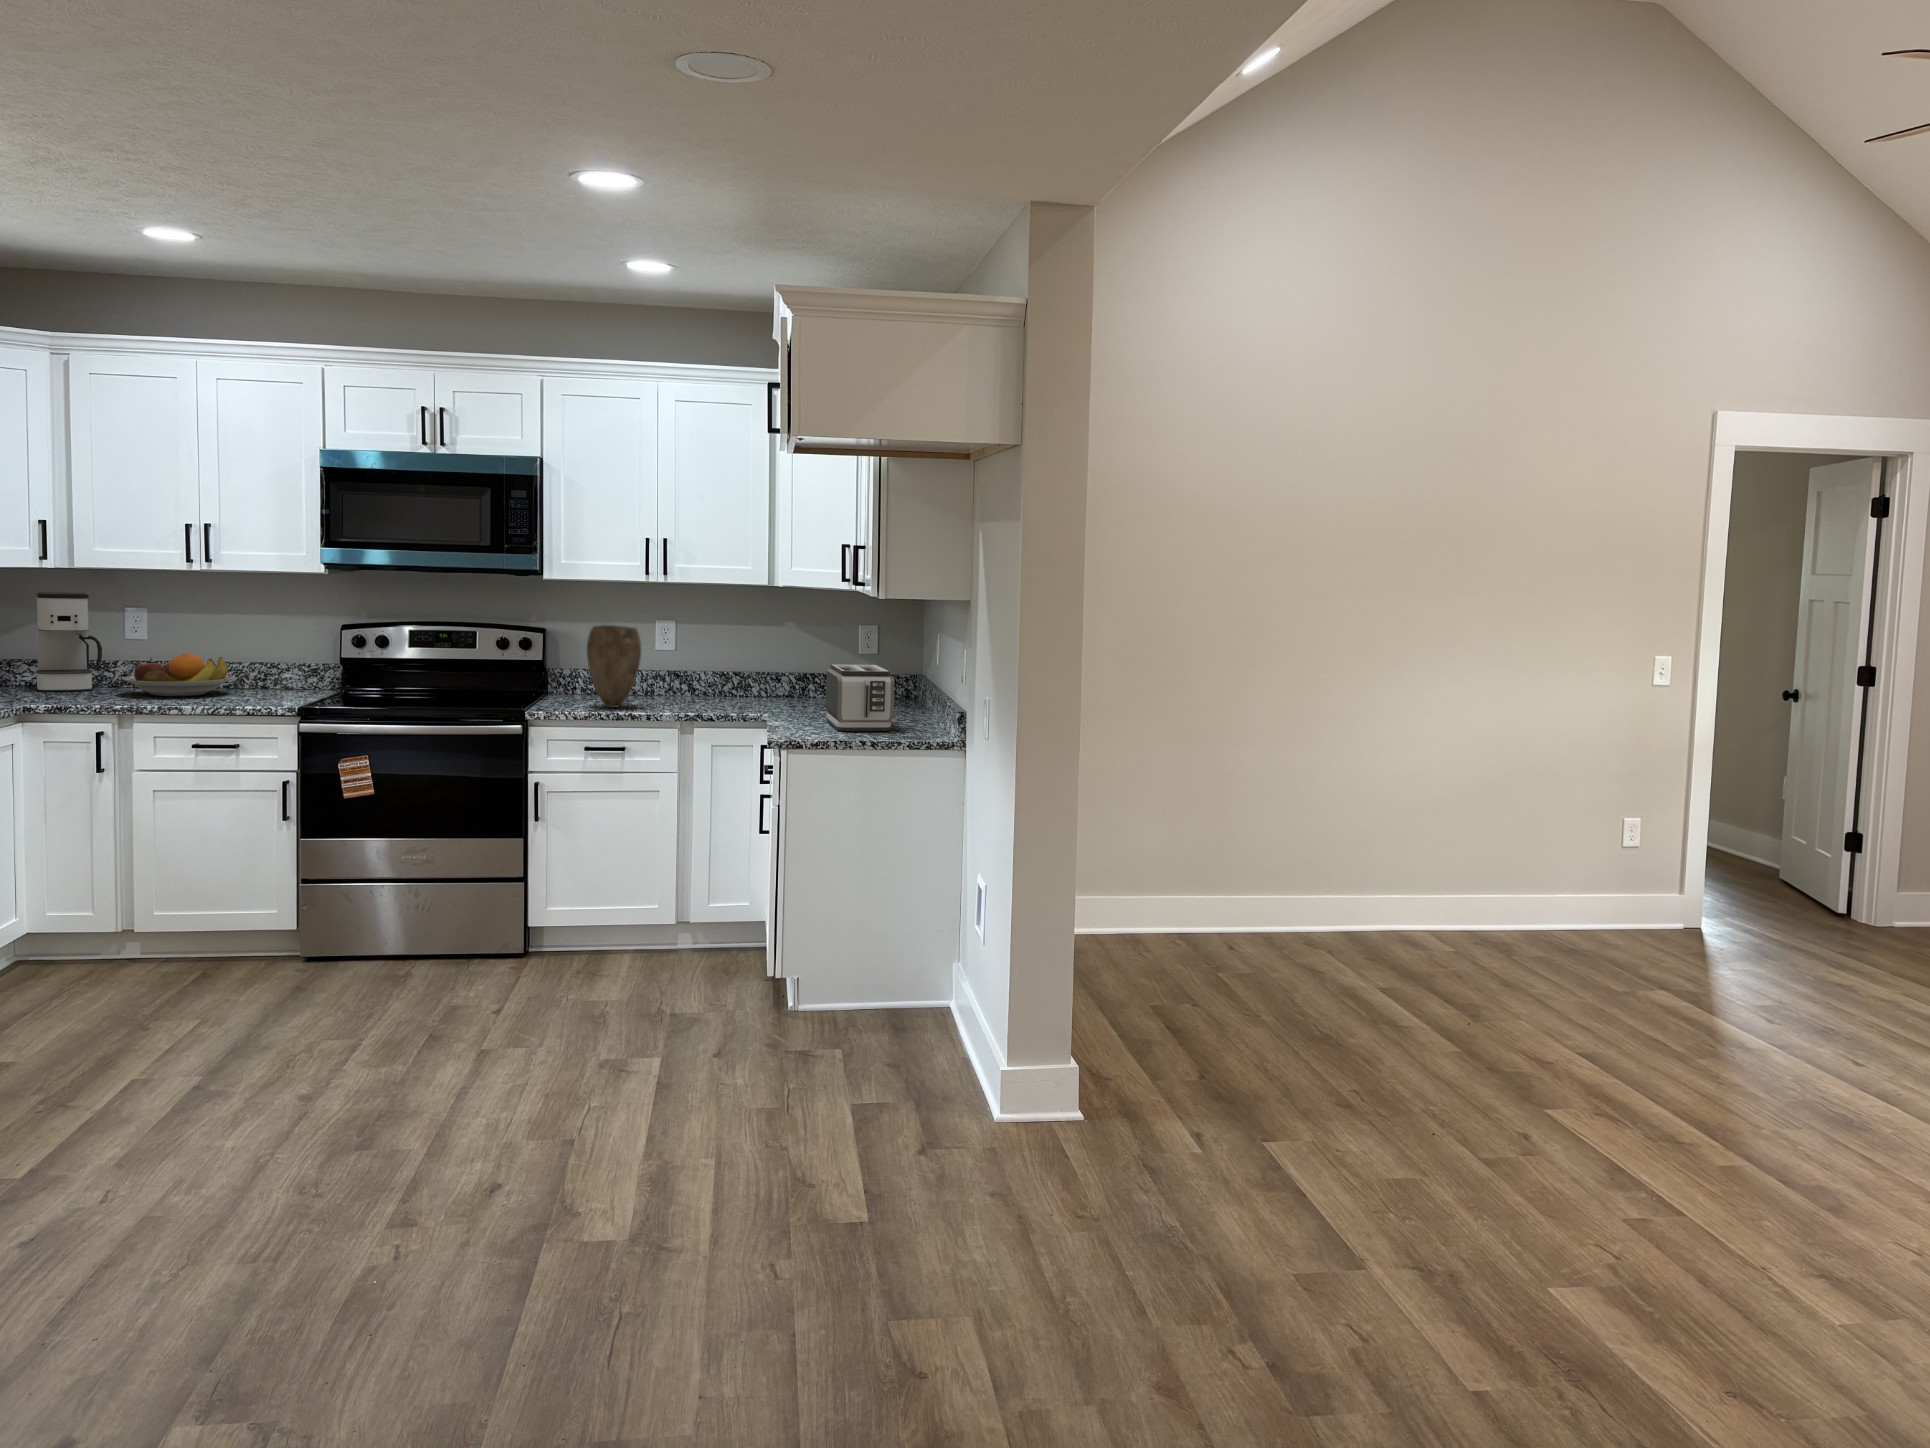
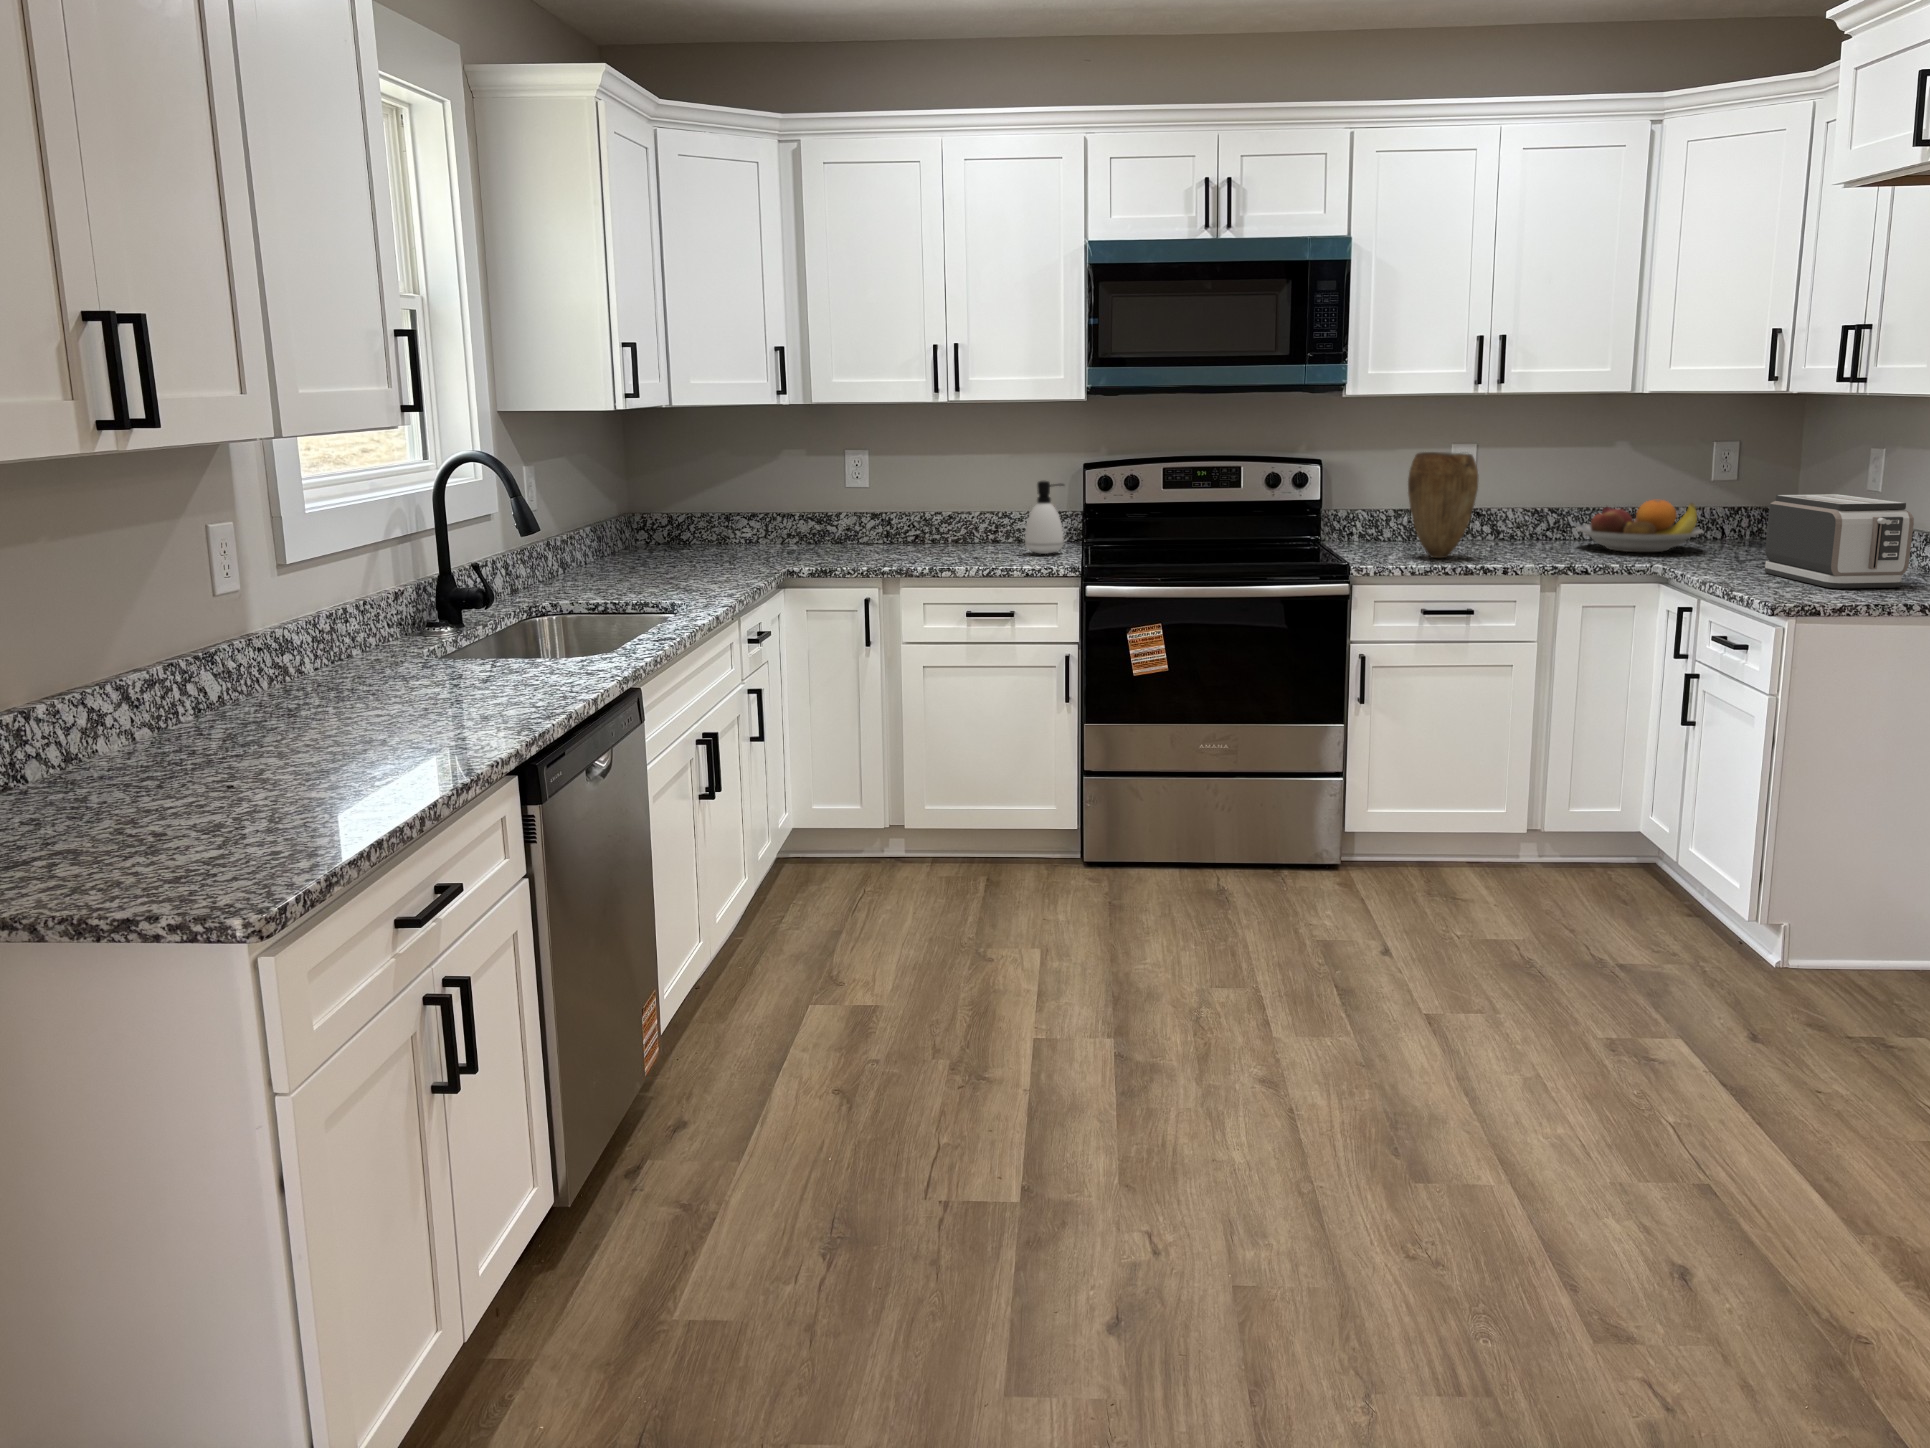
coffee maker: present [36,592,102,691] -> none [753,435,824,550]
soap dispenser: none [271,638,308,698] -> present [1025,481,1064,554]
fruit bowl: present [122,654,234,696] -> present [1577,500,1703,552]

